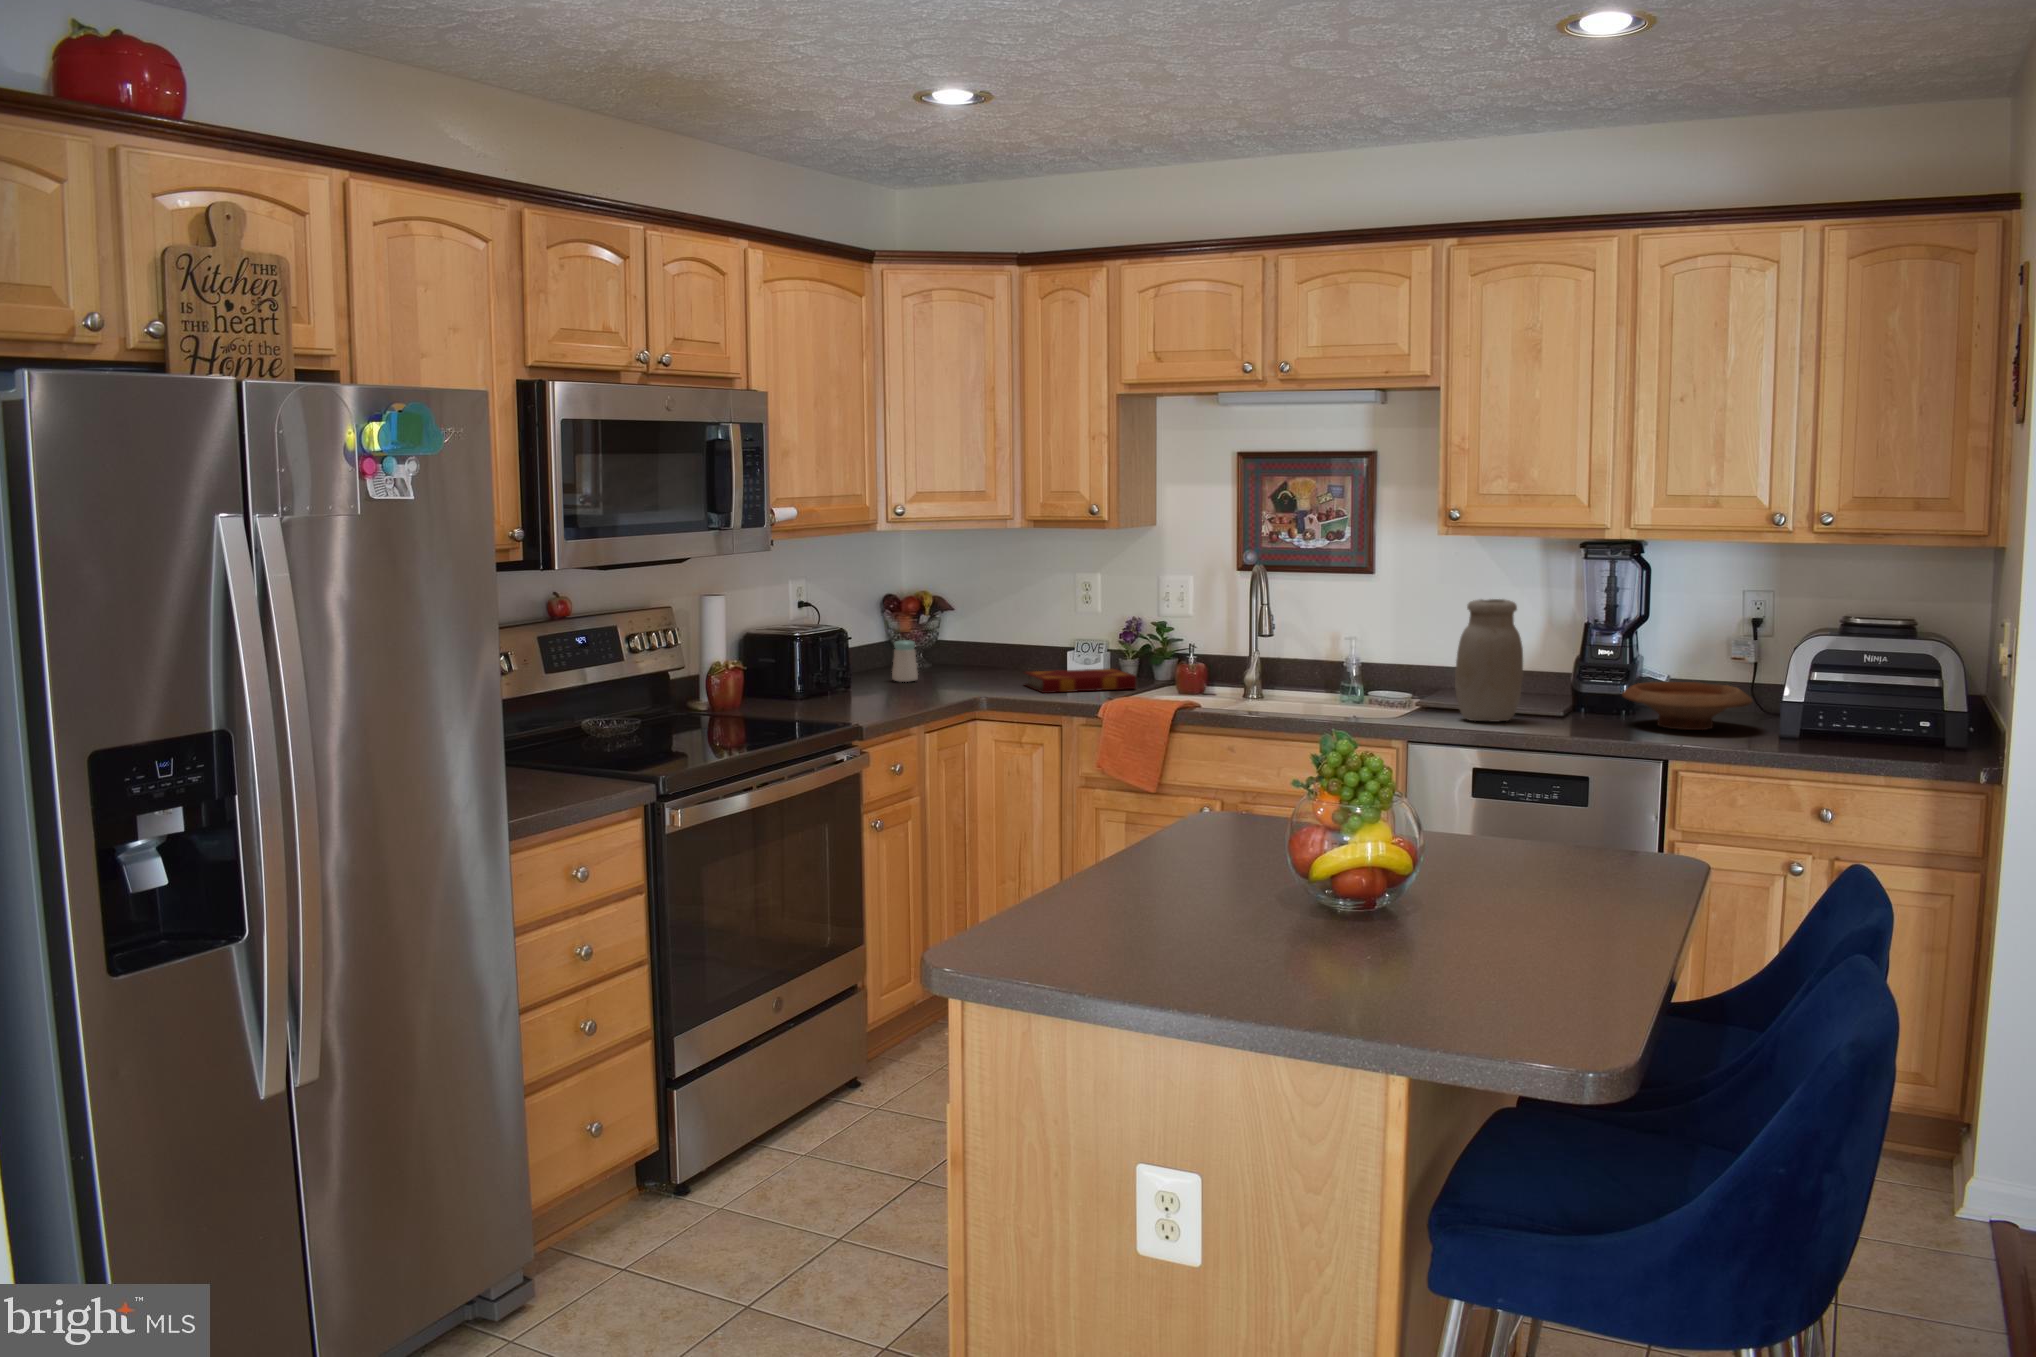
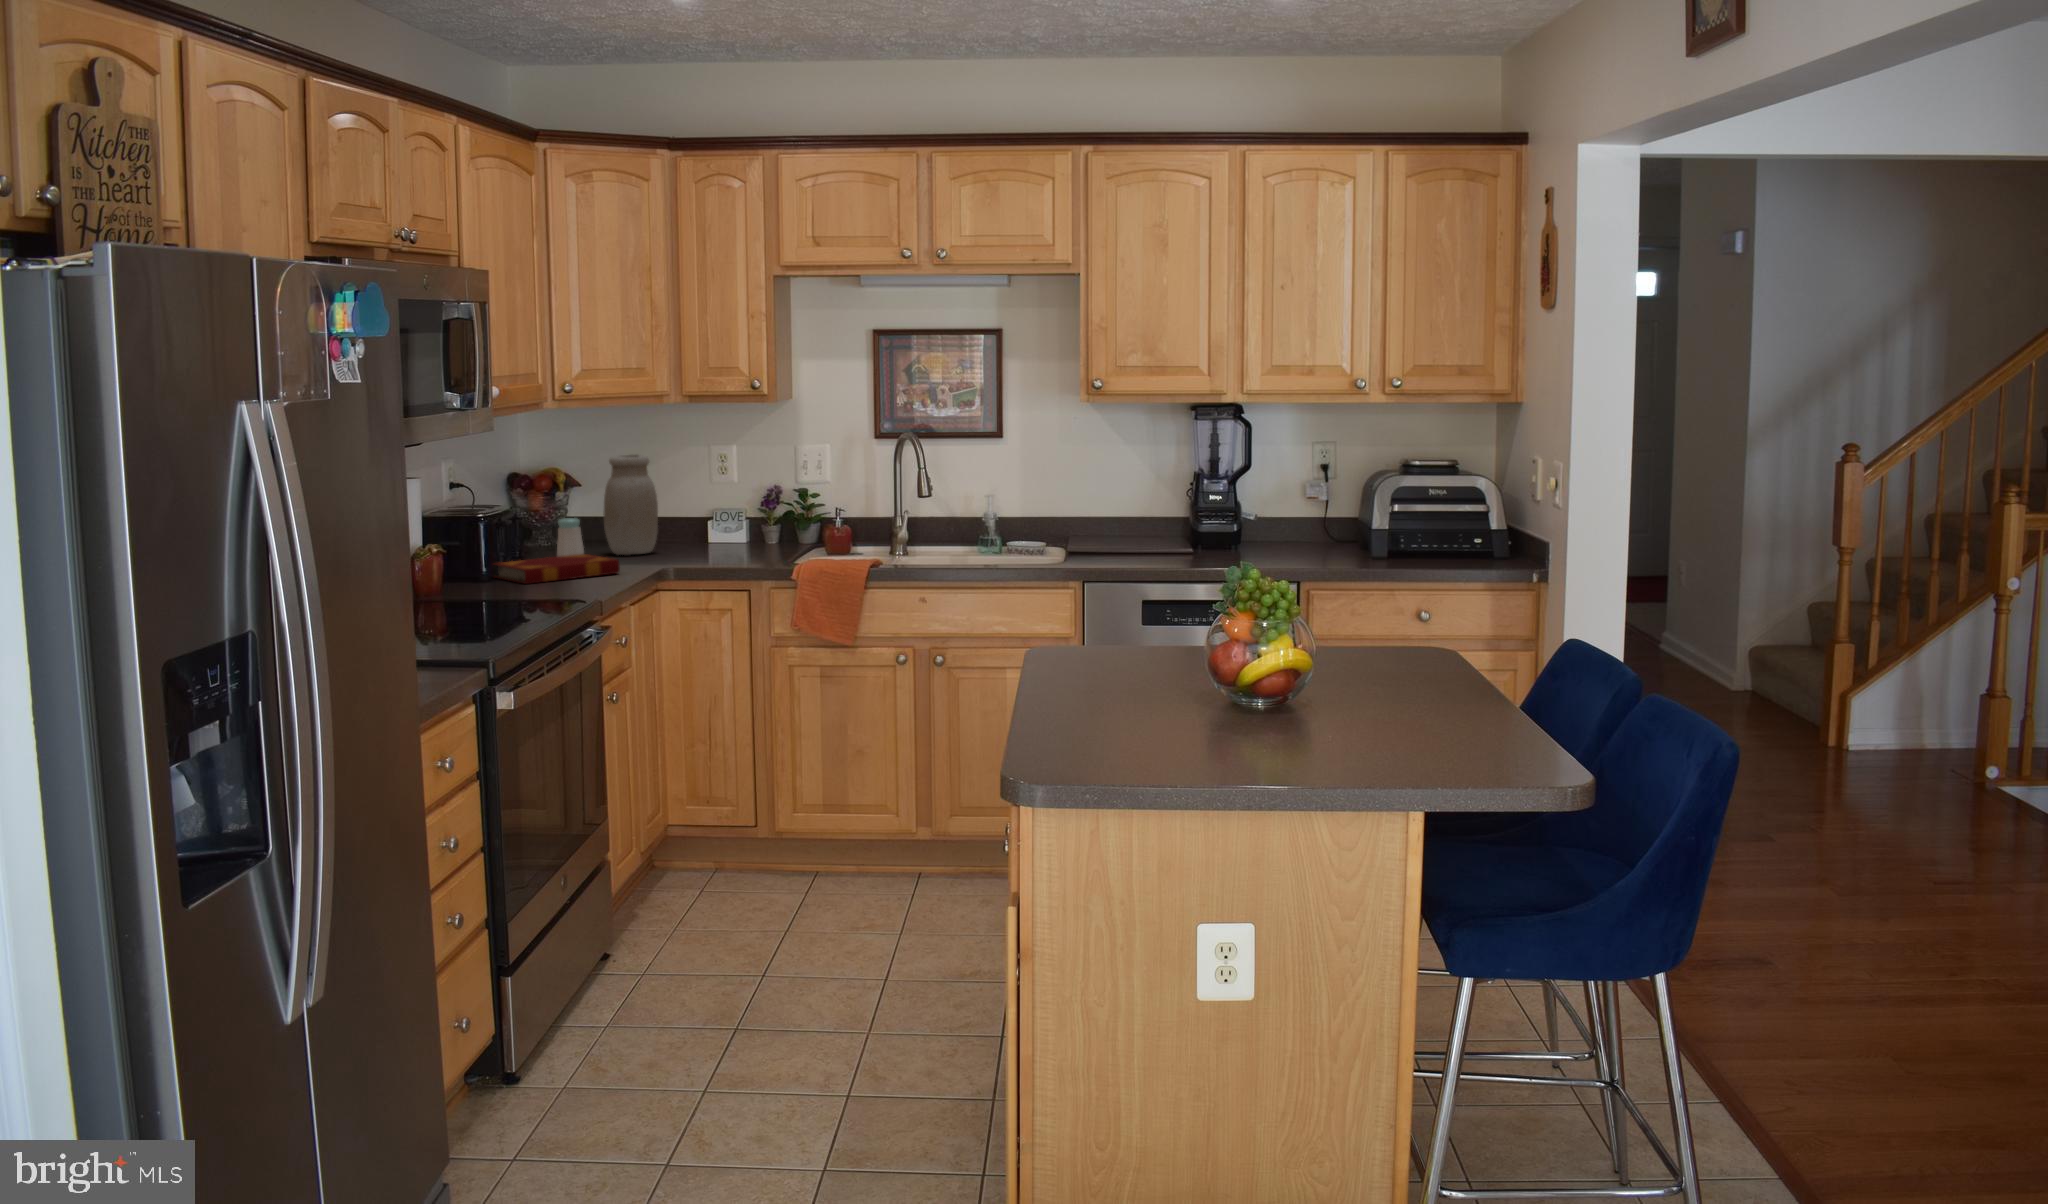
jar: present [1455,599,1523,721] -> present [603,454,658,555]
hardback book: present [1025,668,1137,693] -> present [494,554,620,584]
wooden bowl: present [1622,682,1752,730] -> none [1234,517,1332,555]

